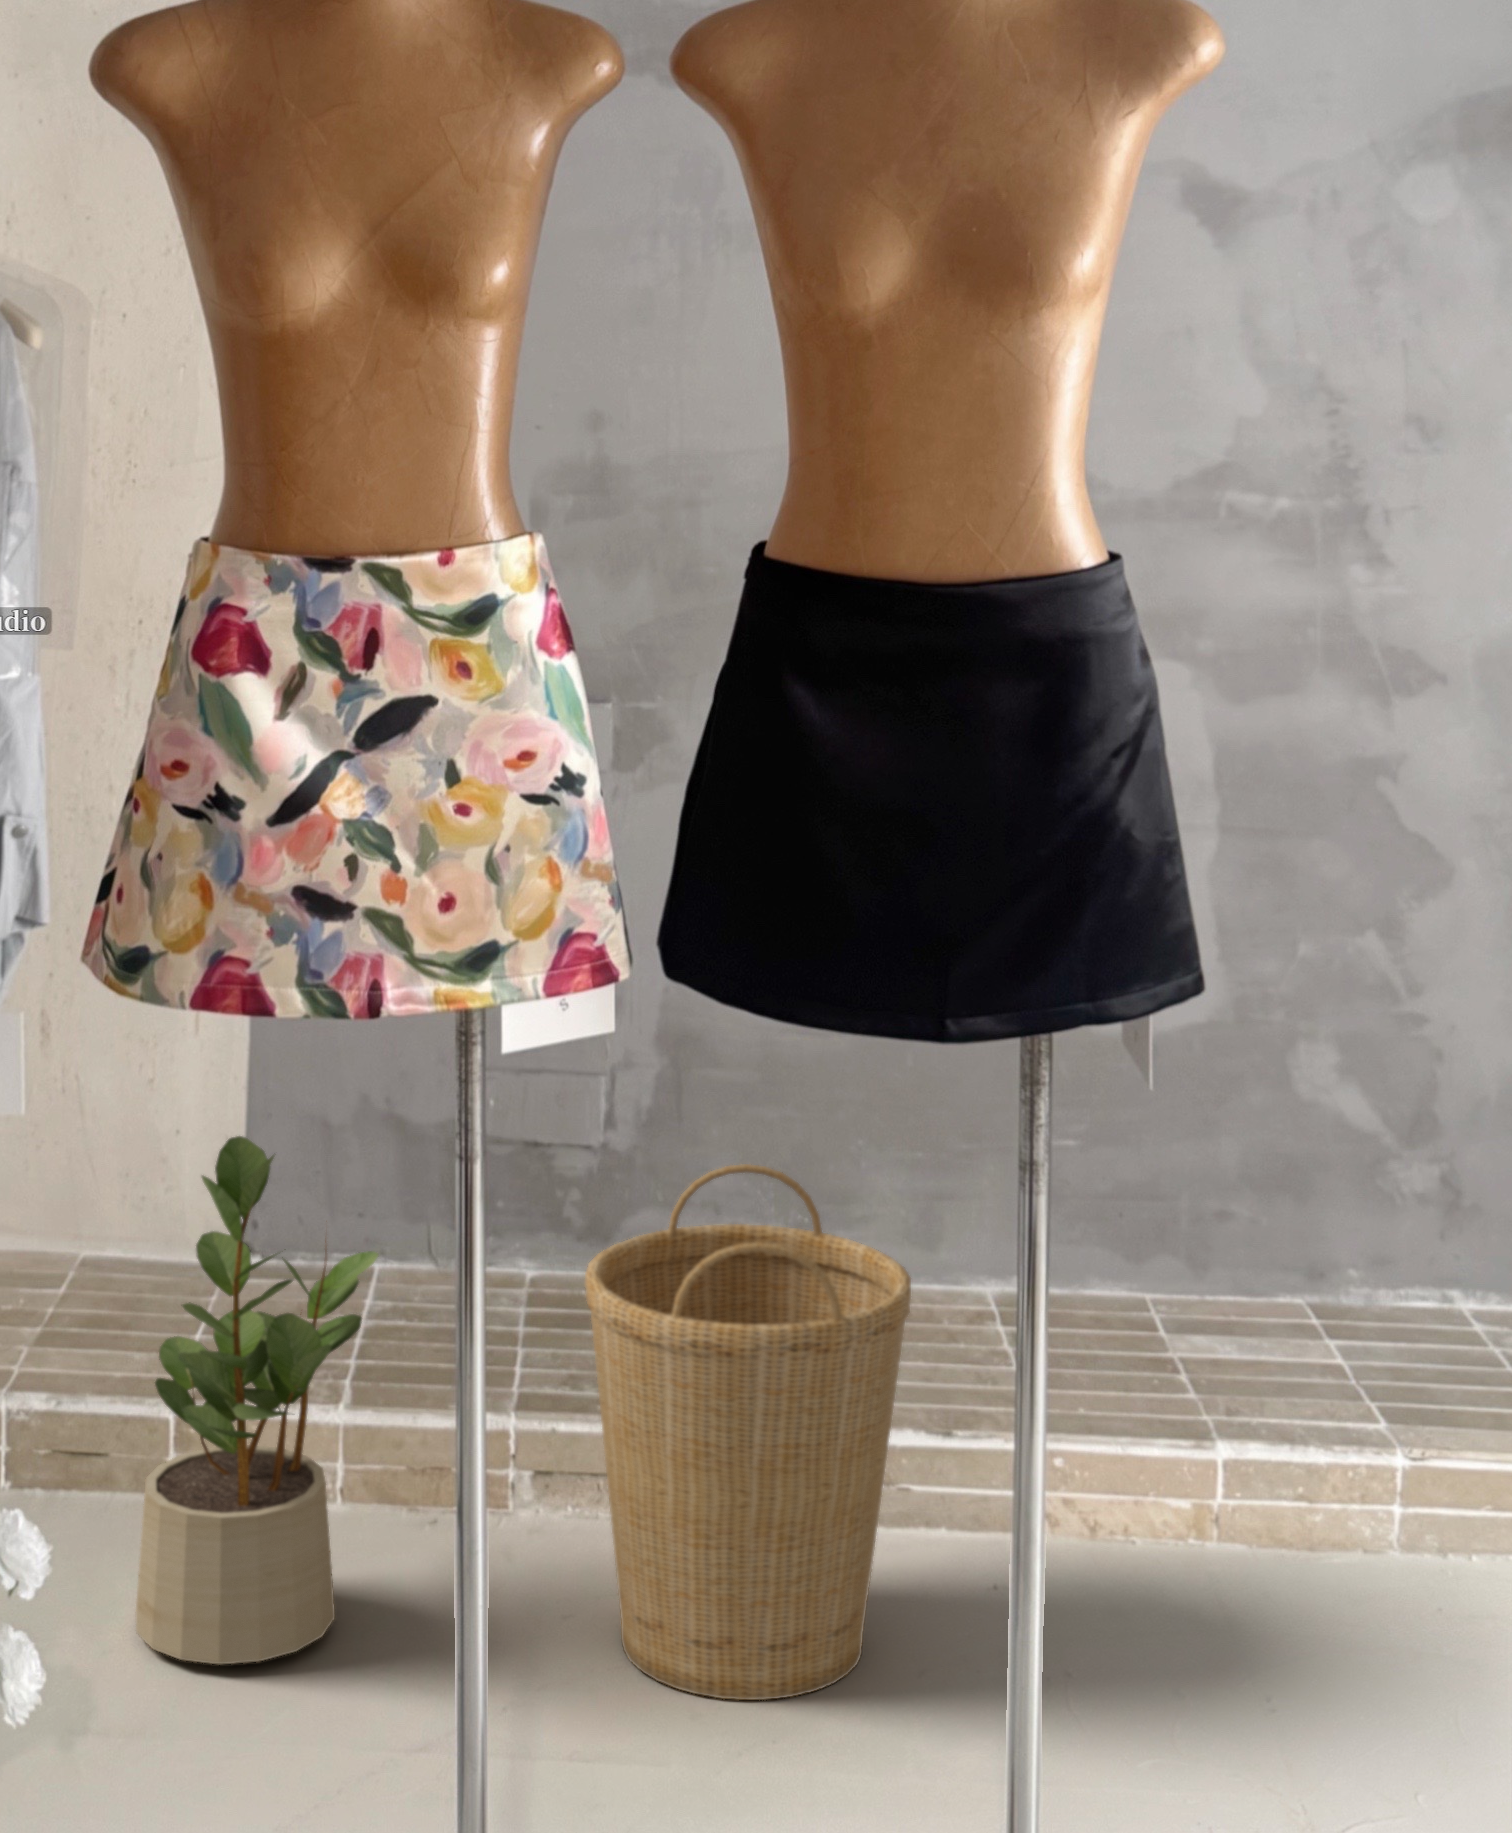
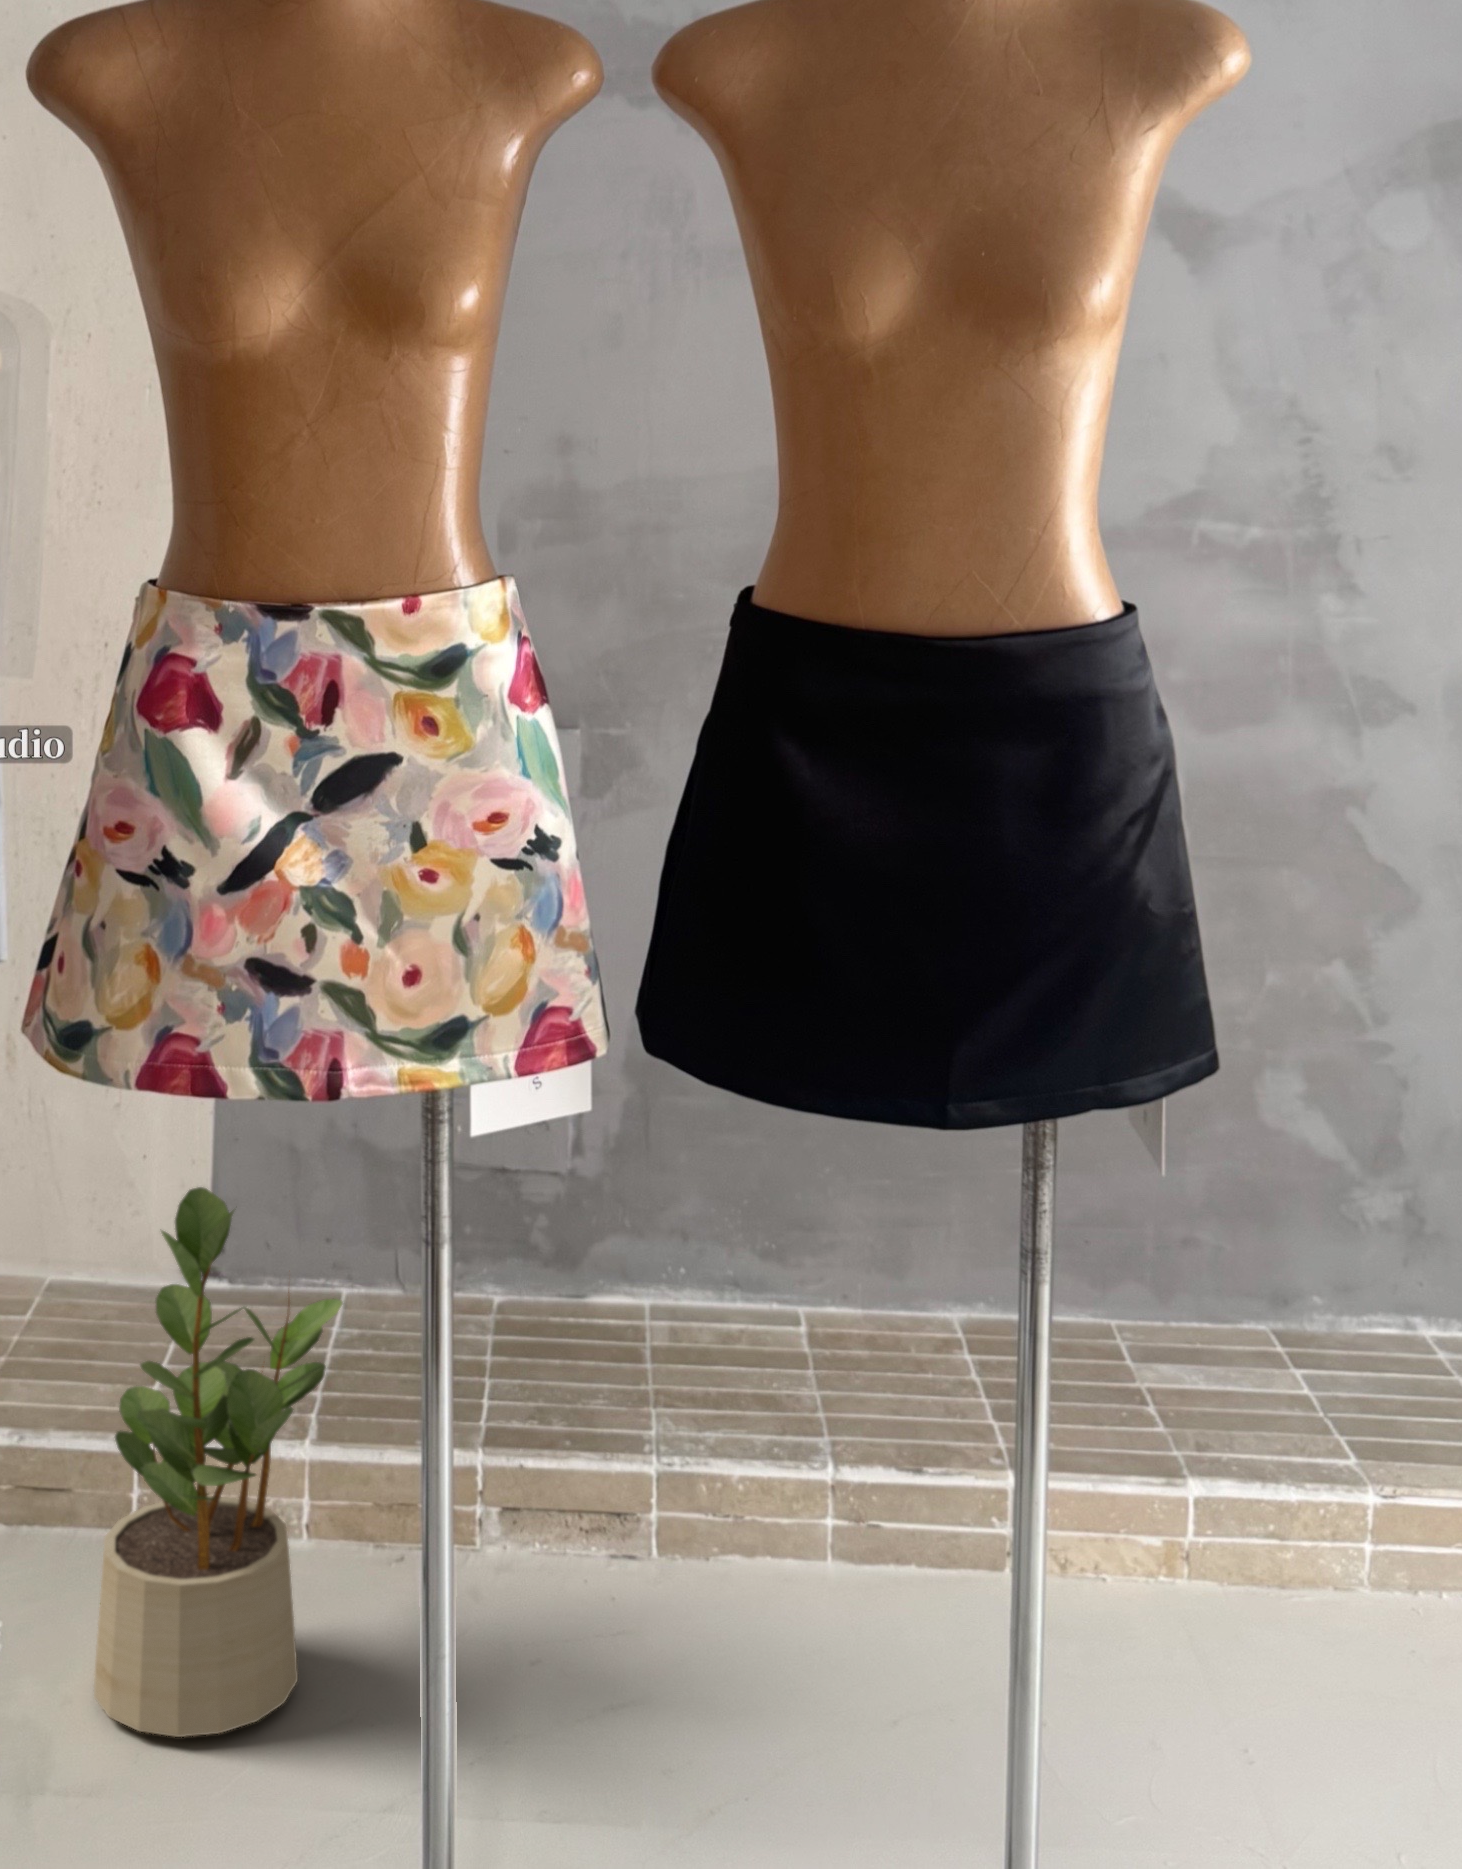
basket: present [585,1164,911,1700] -> none [553,1209,889,1779]

